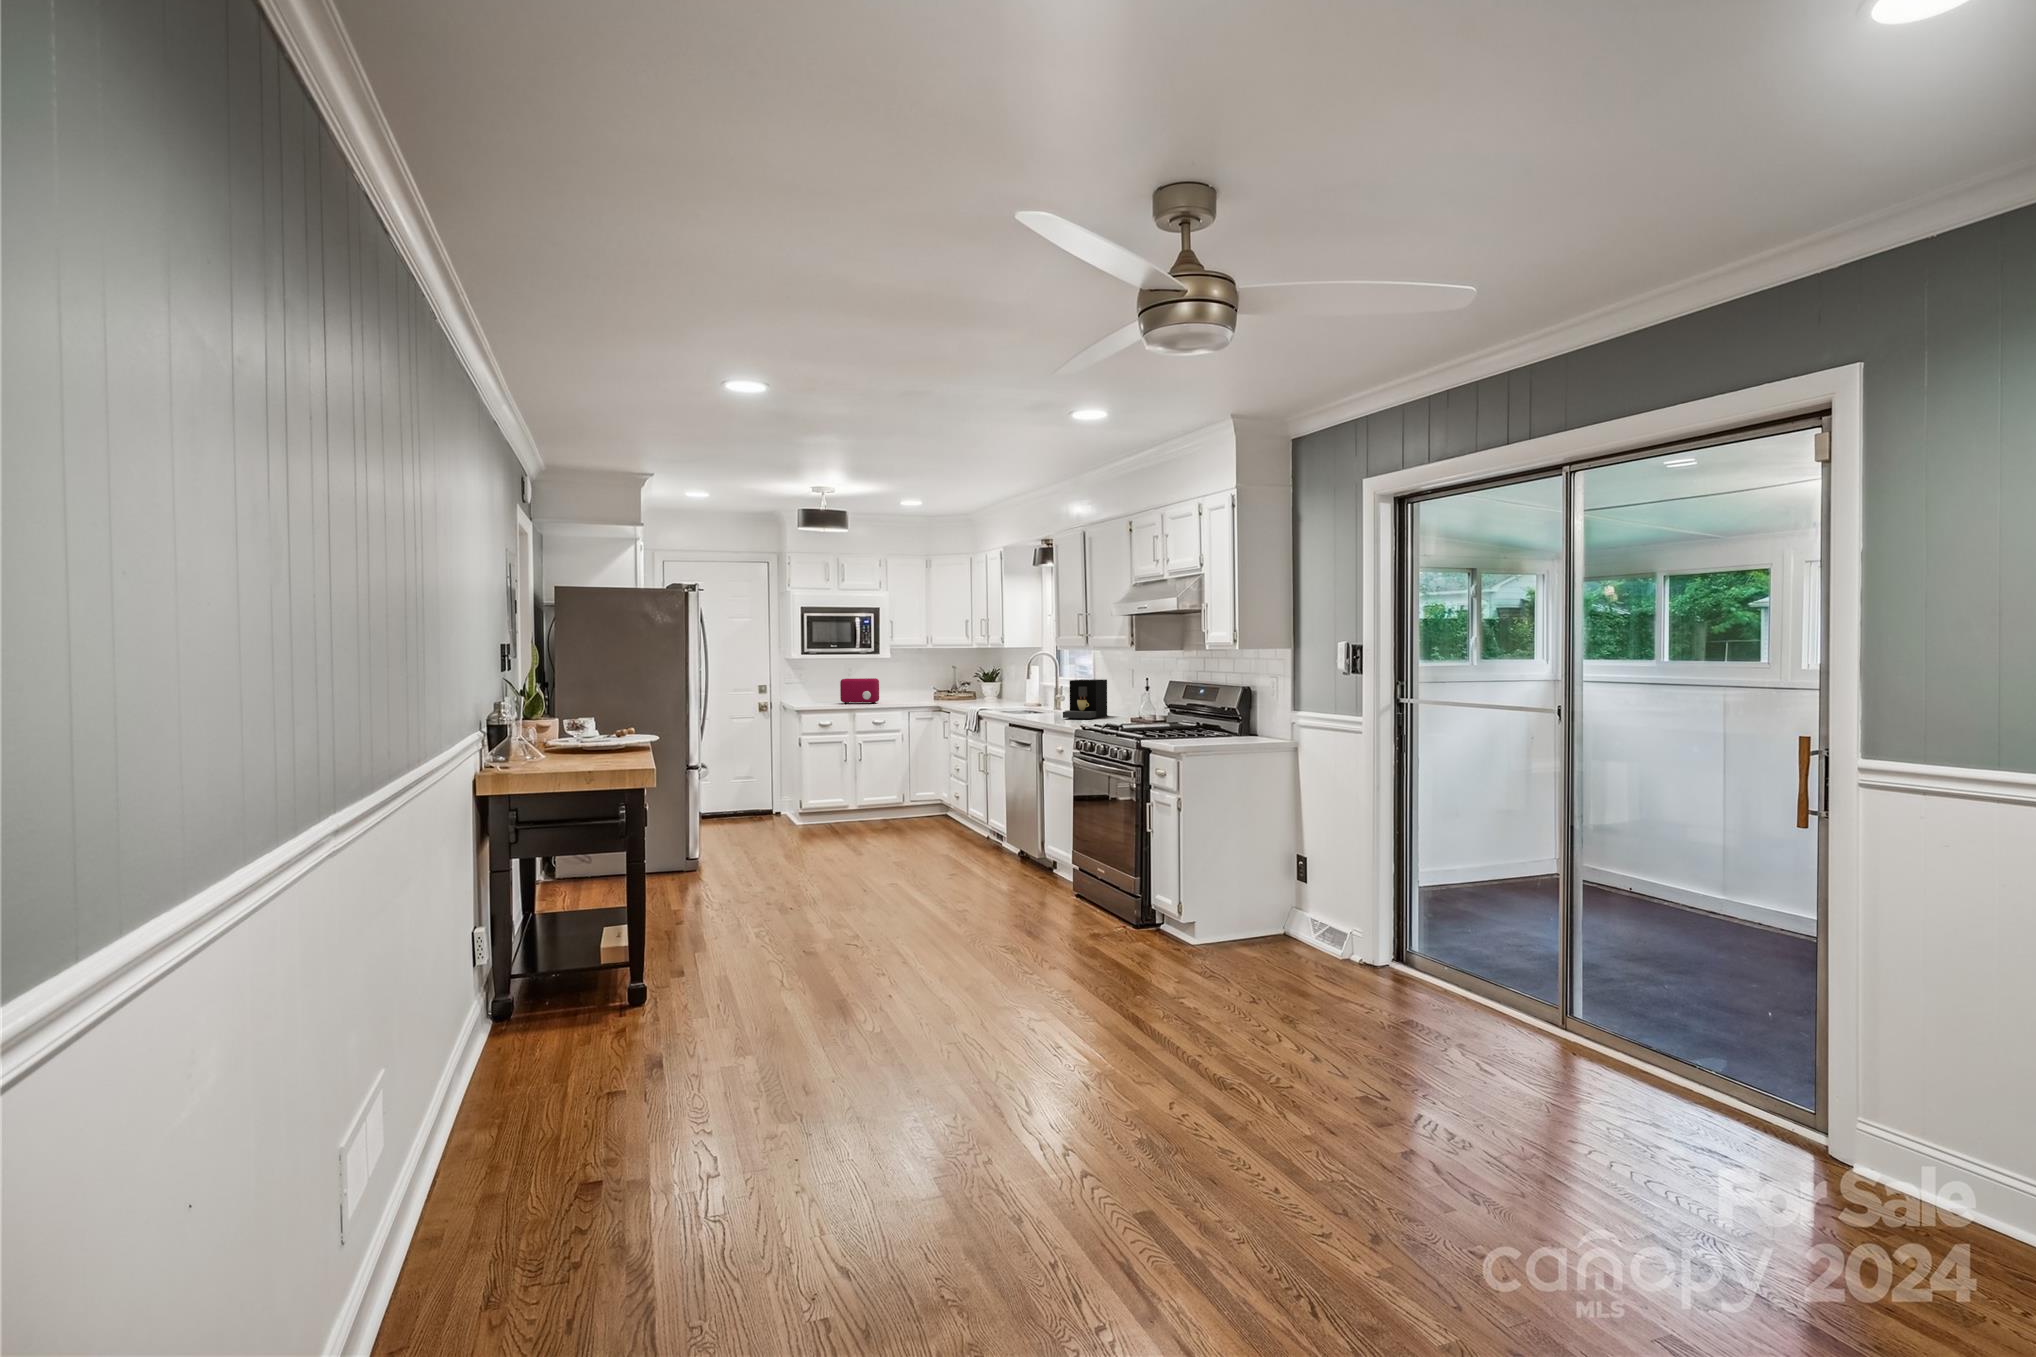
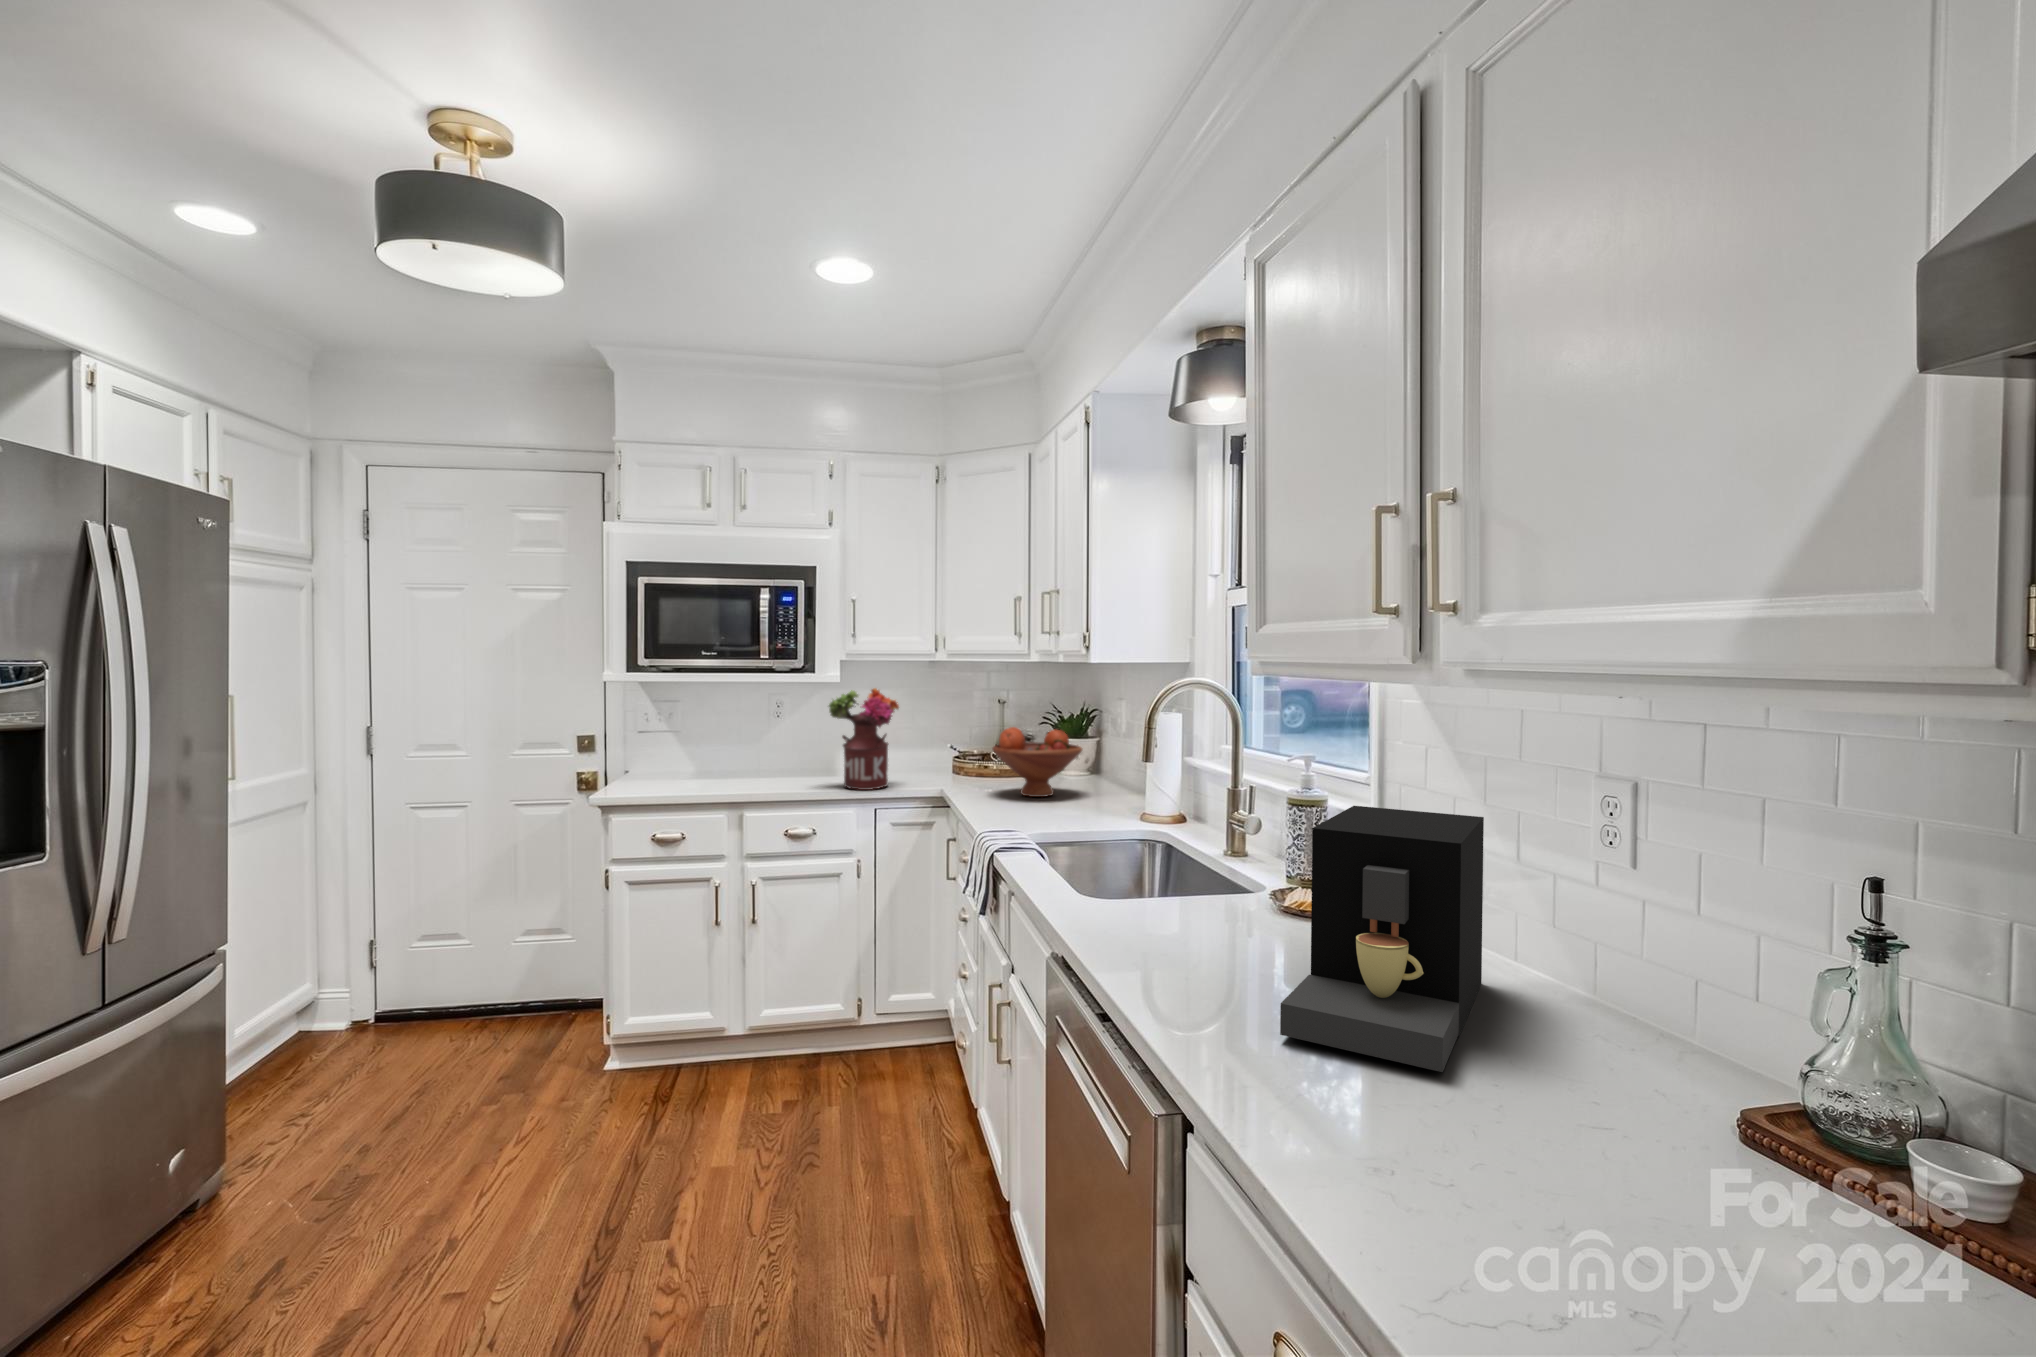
flower arrangement: none [888,660,917,704] -> present [829,688,899,790]
fruit bowl: none [961,675,998,703] -> present [992,727,1082,797]
toaster: present [840,678,879,704] -> none [734,725,822,784]

